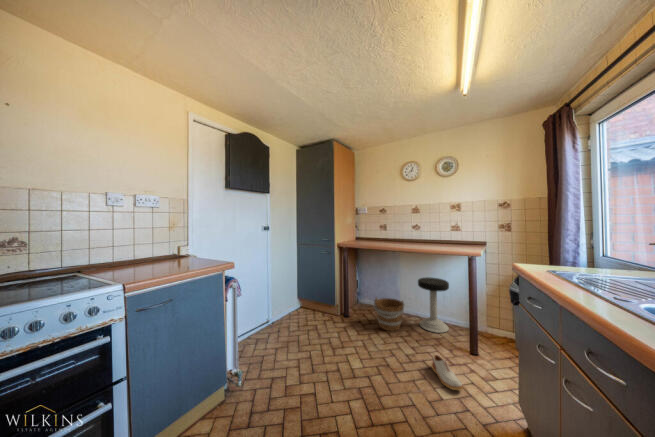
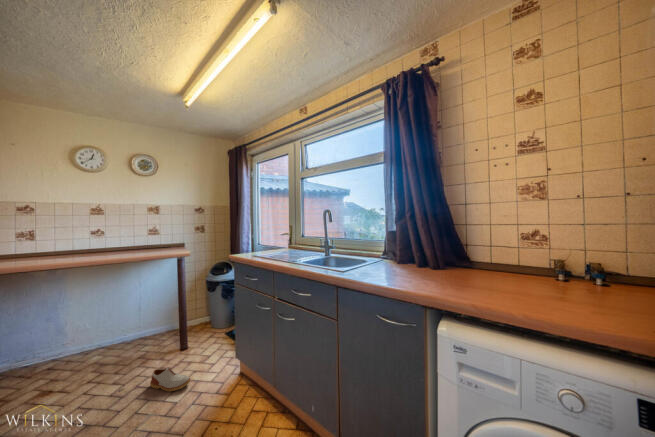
stool: present [418,277,449,333] -> none [106,290,150,358]
bucket: present [374,298,404,331] -> none [19,335,90,397]

